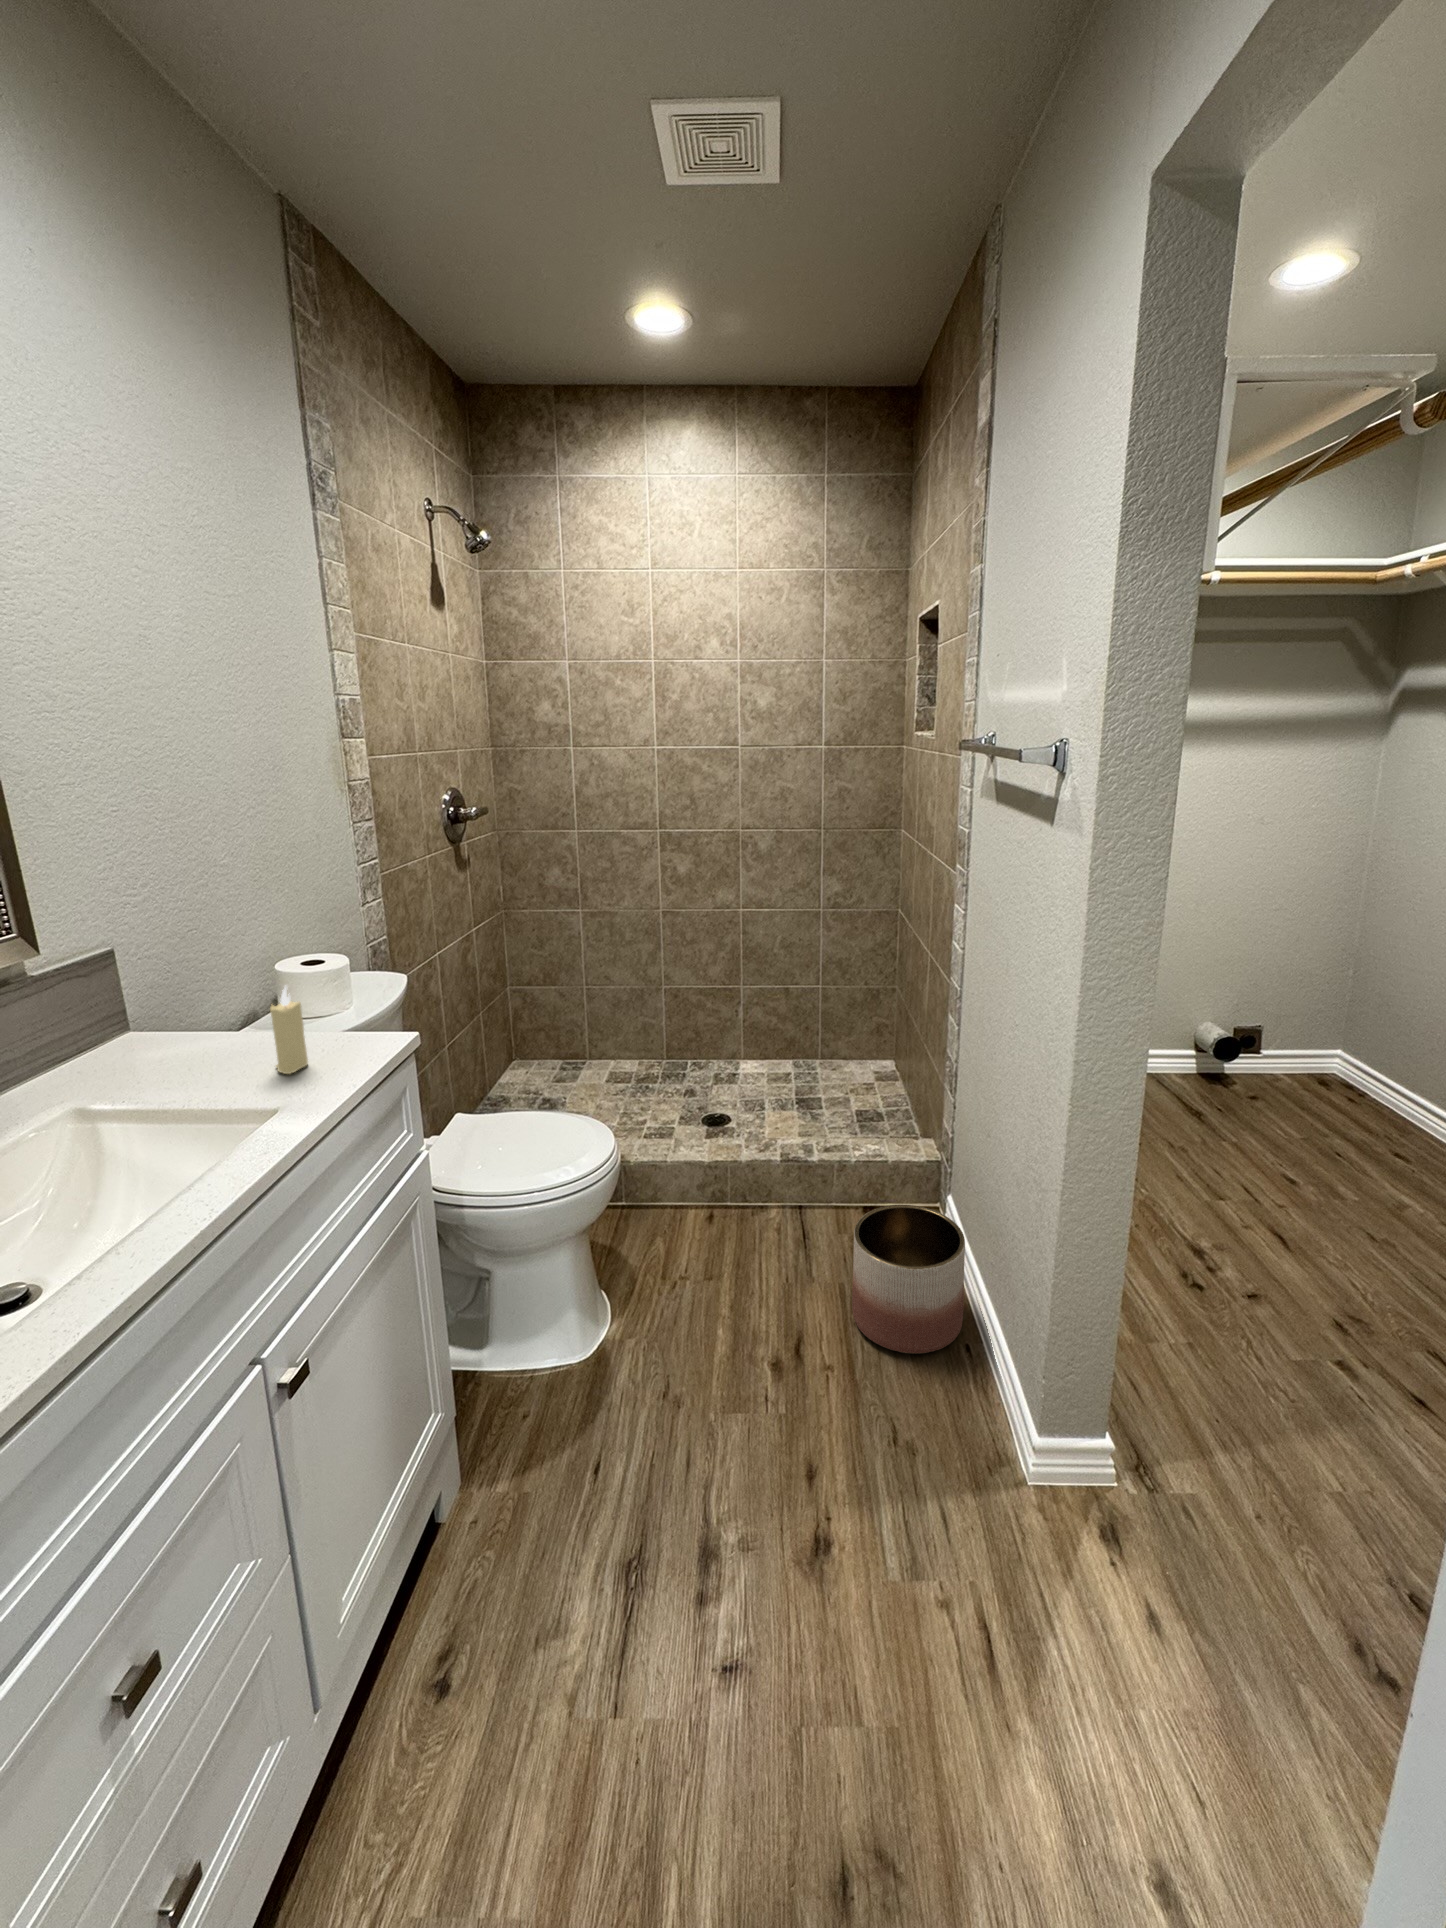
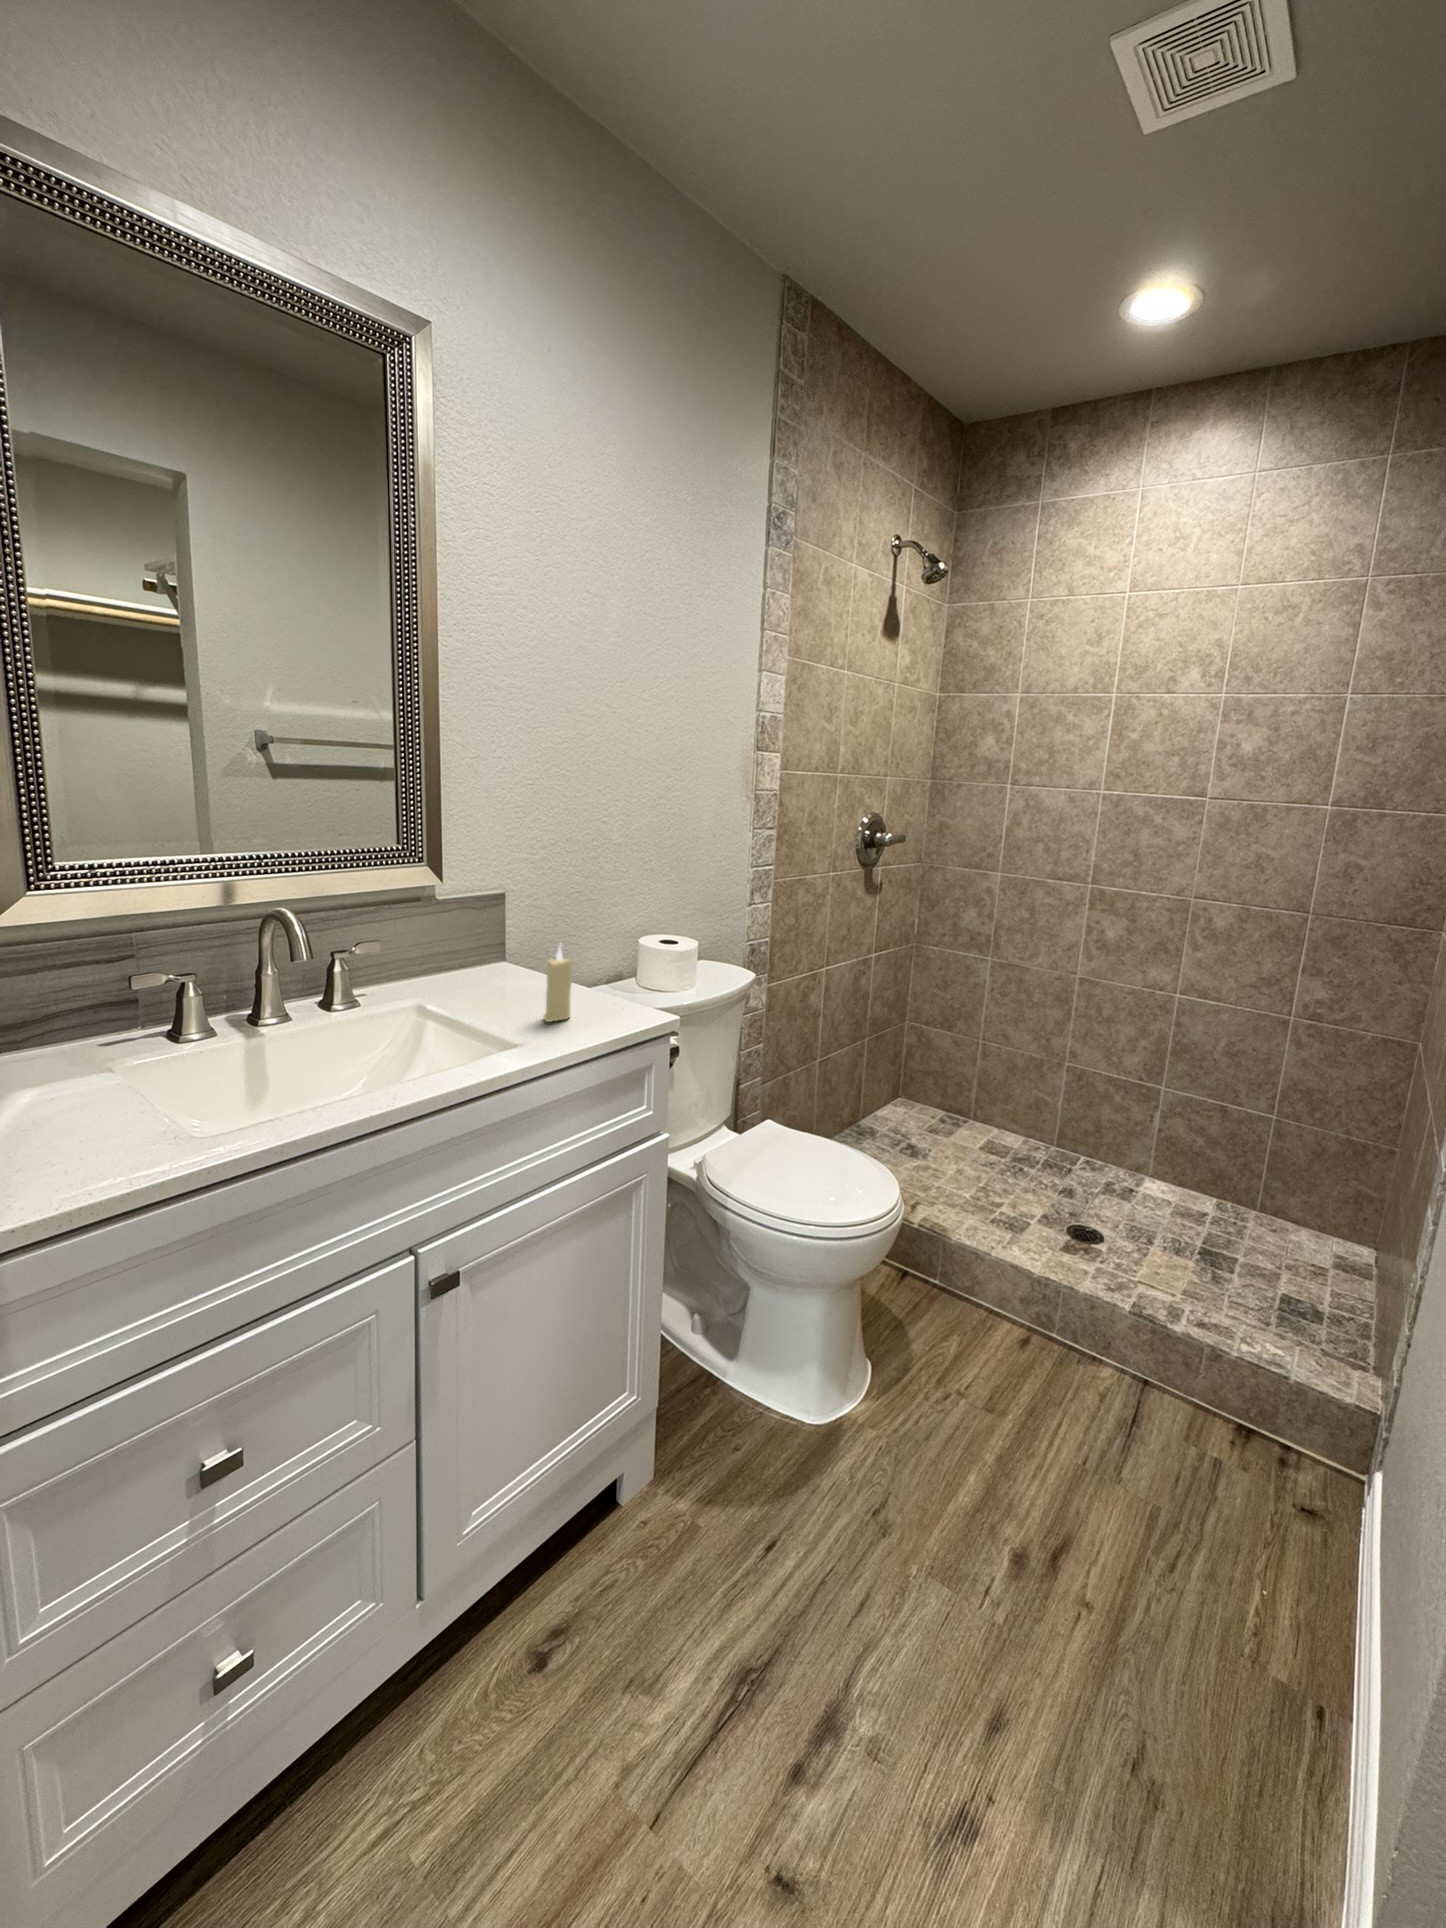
planter: present [852,1205,965,1353] -> none [1154,1432,1352,1686]

